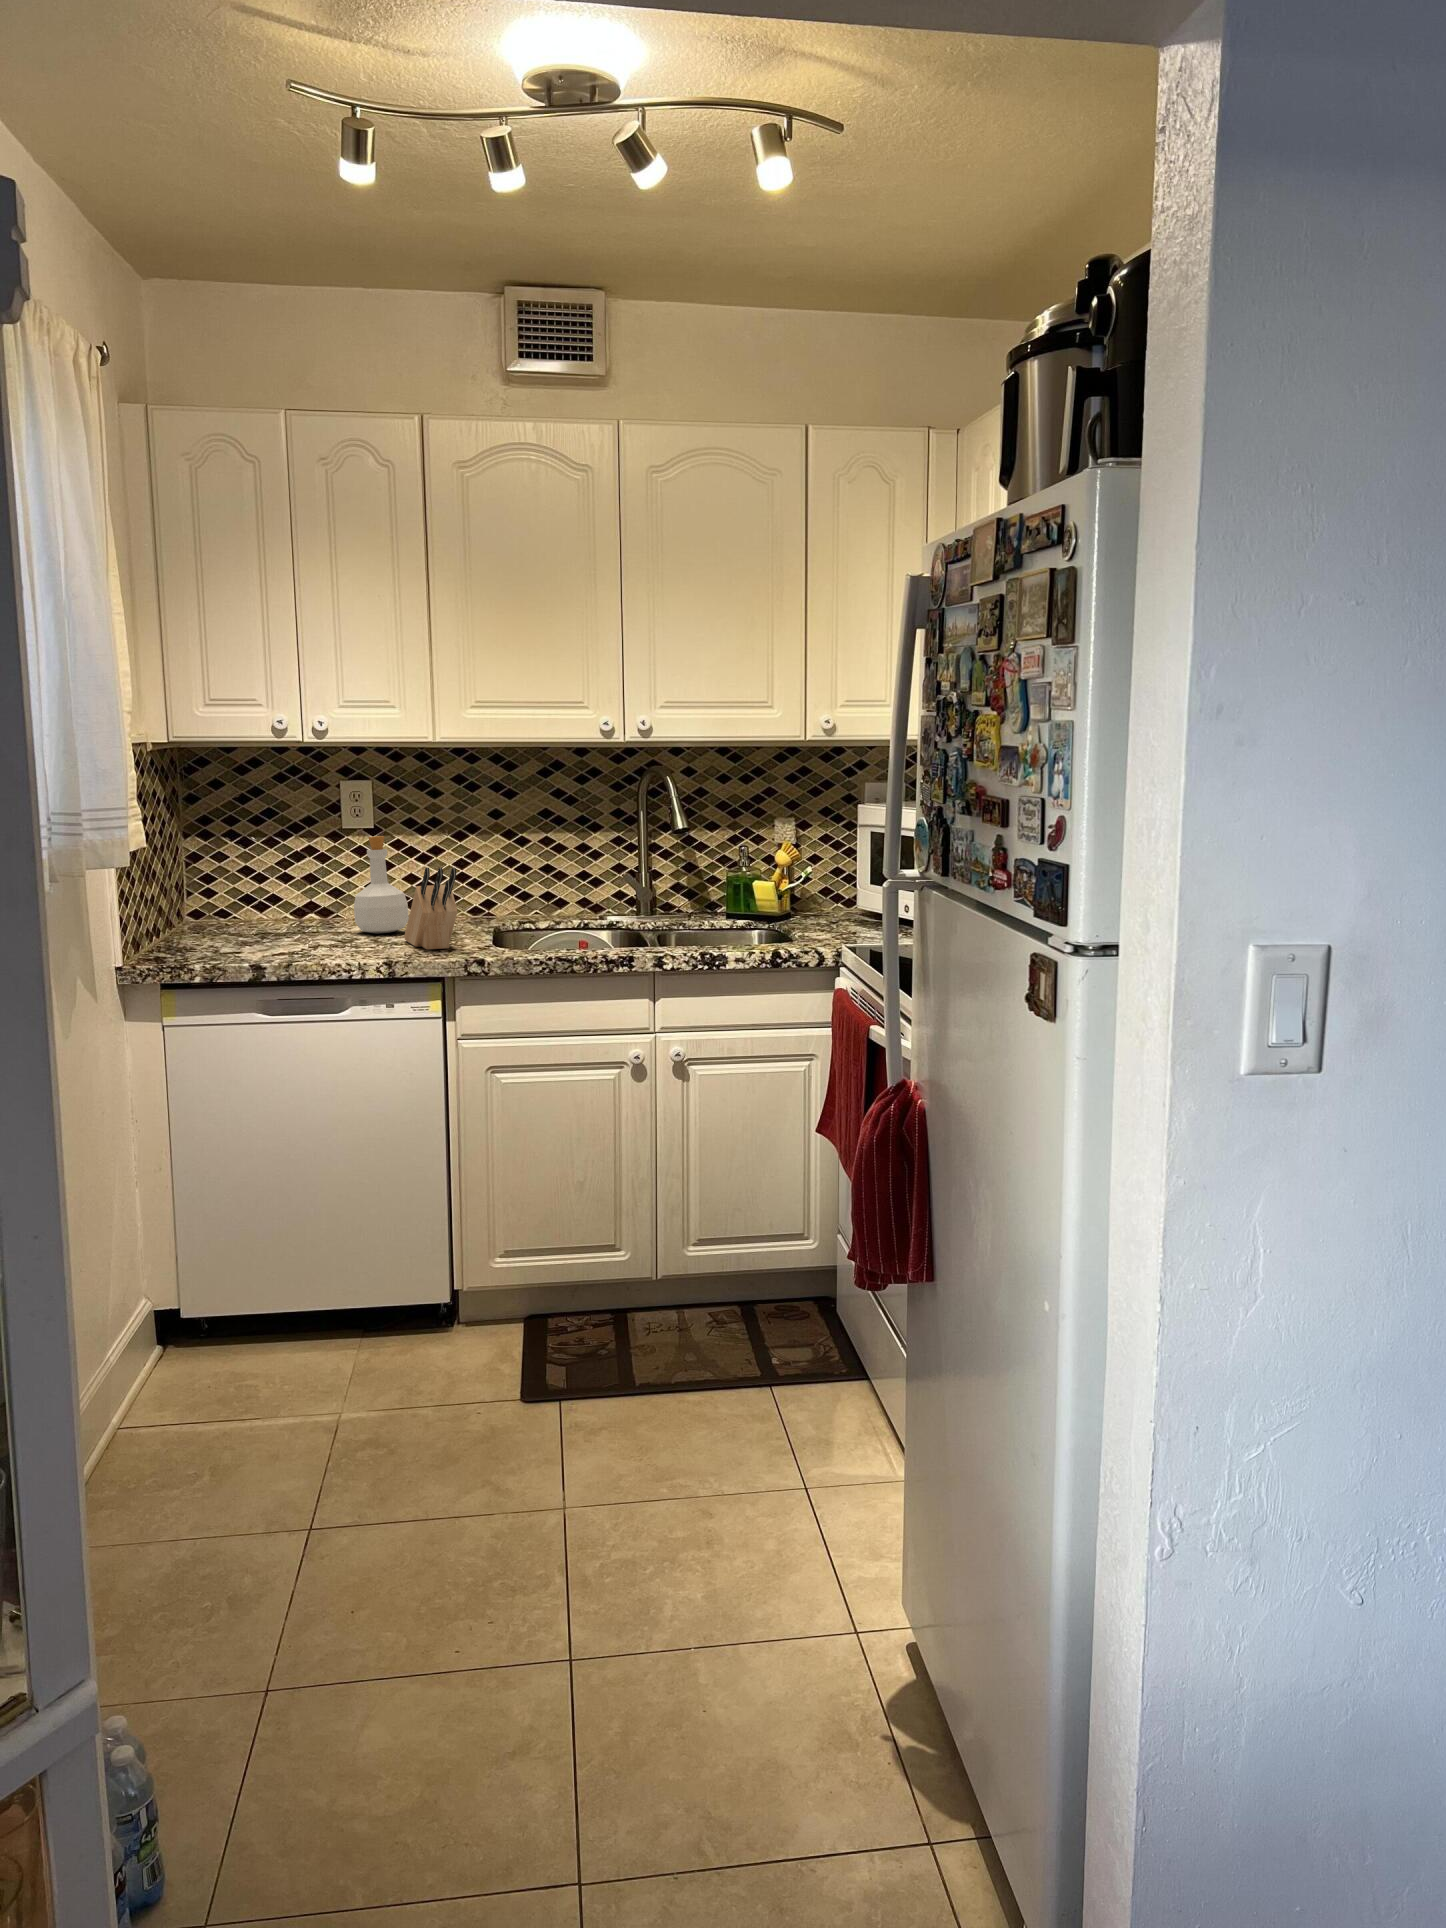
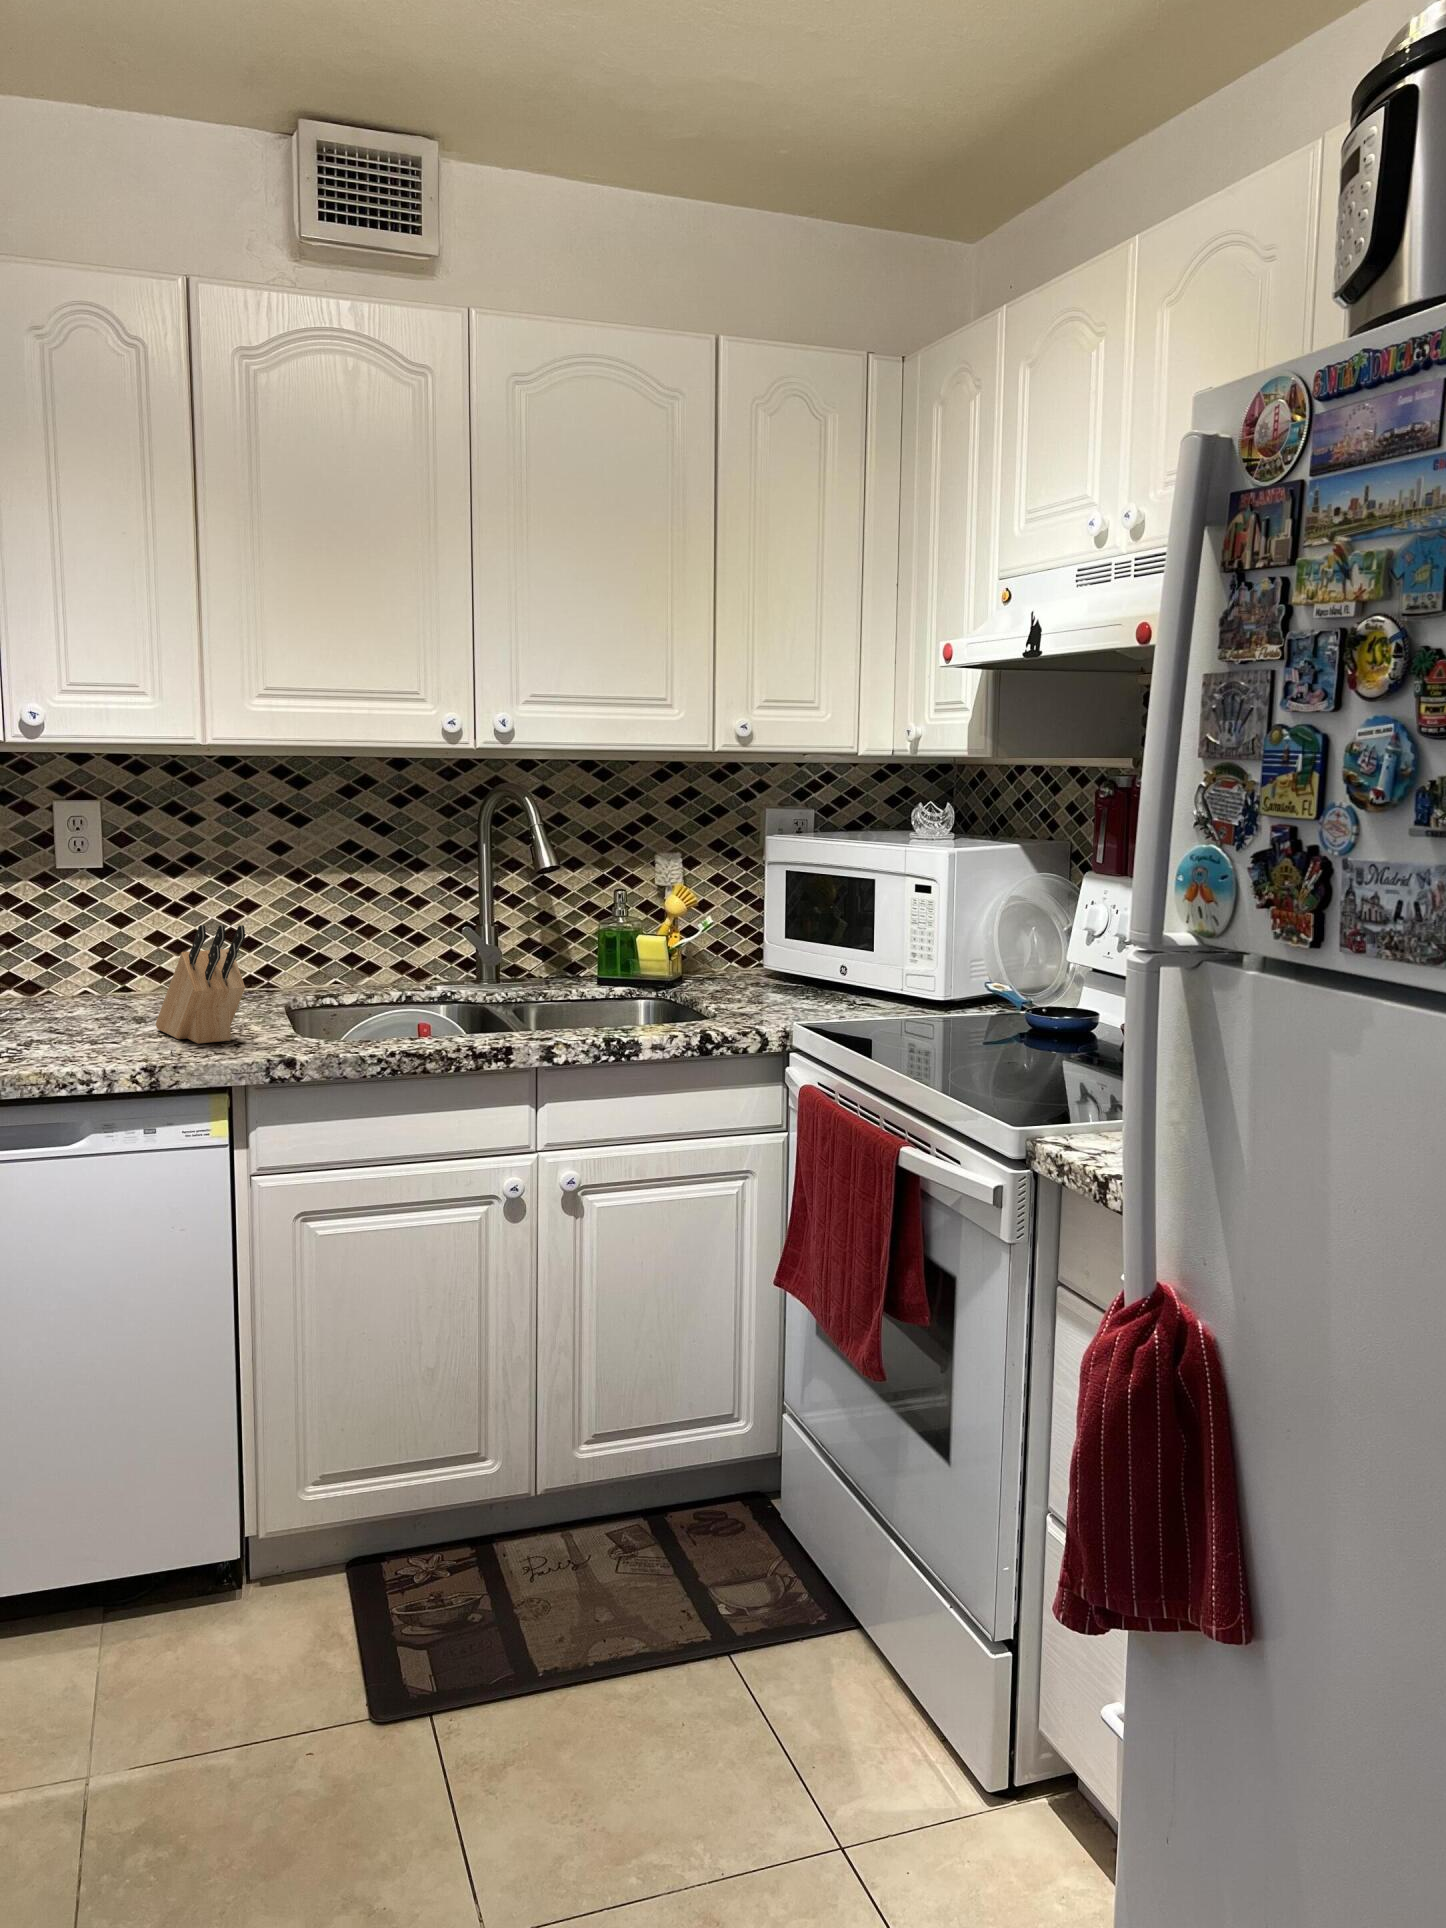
bottle: present [354,836,409,933] -> none [72,879,155,1018]

